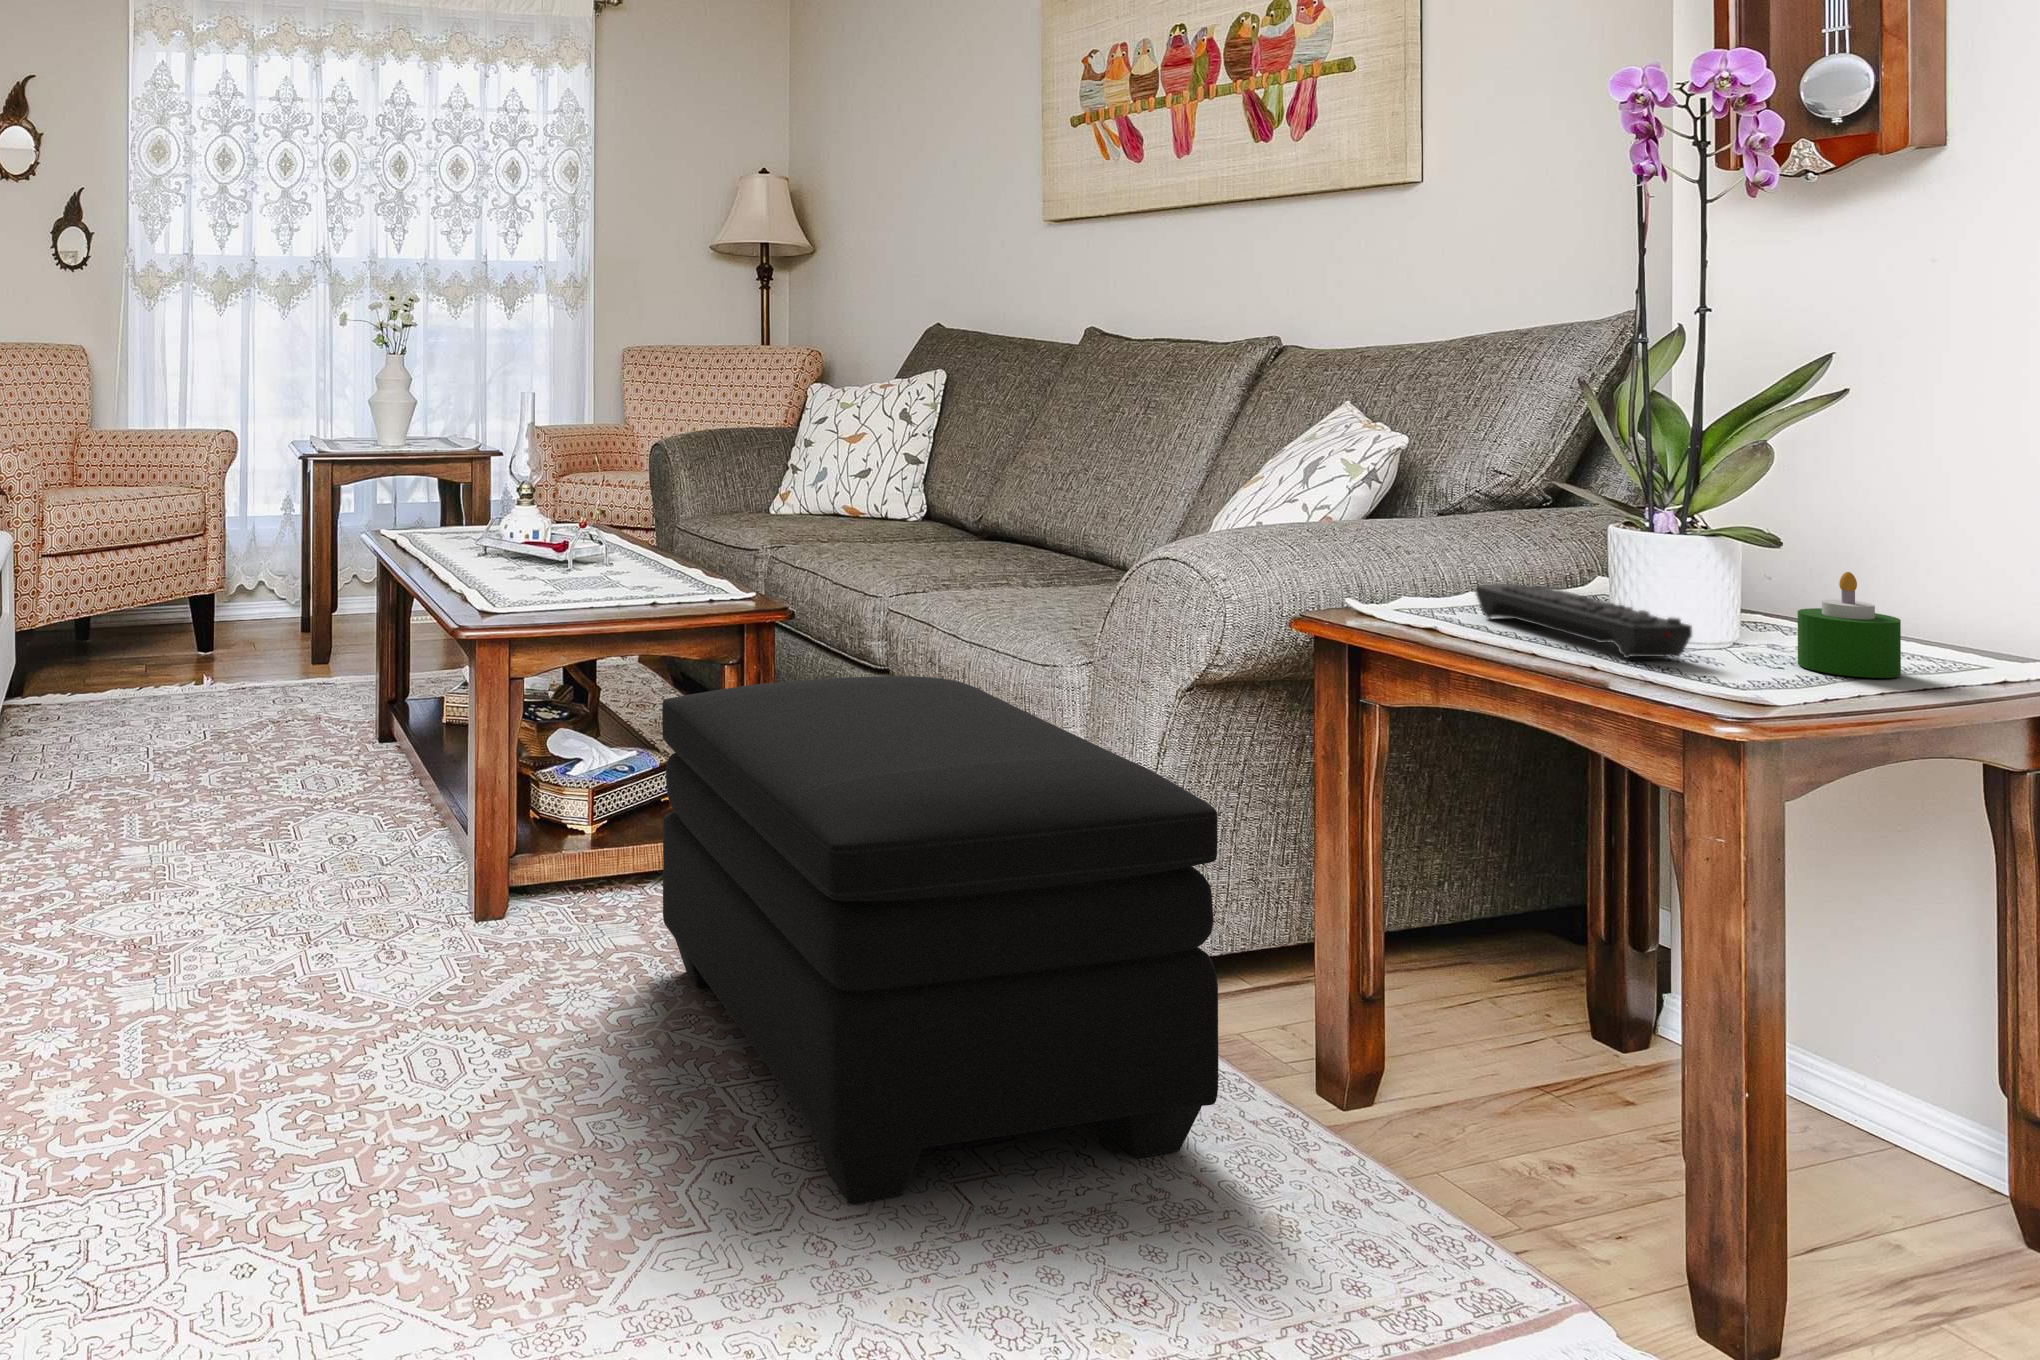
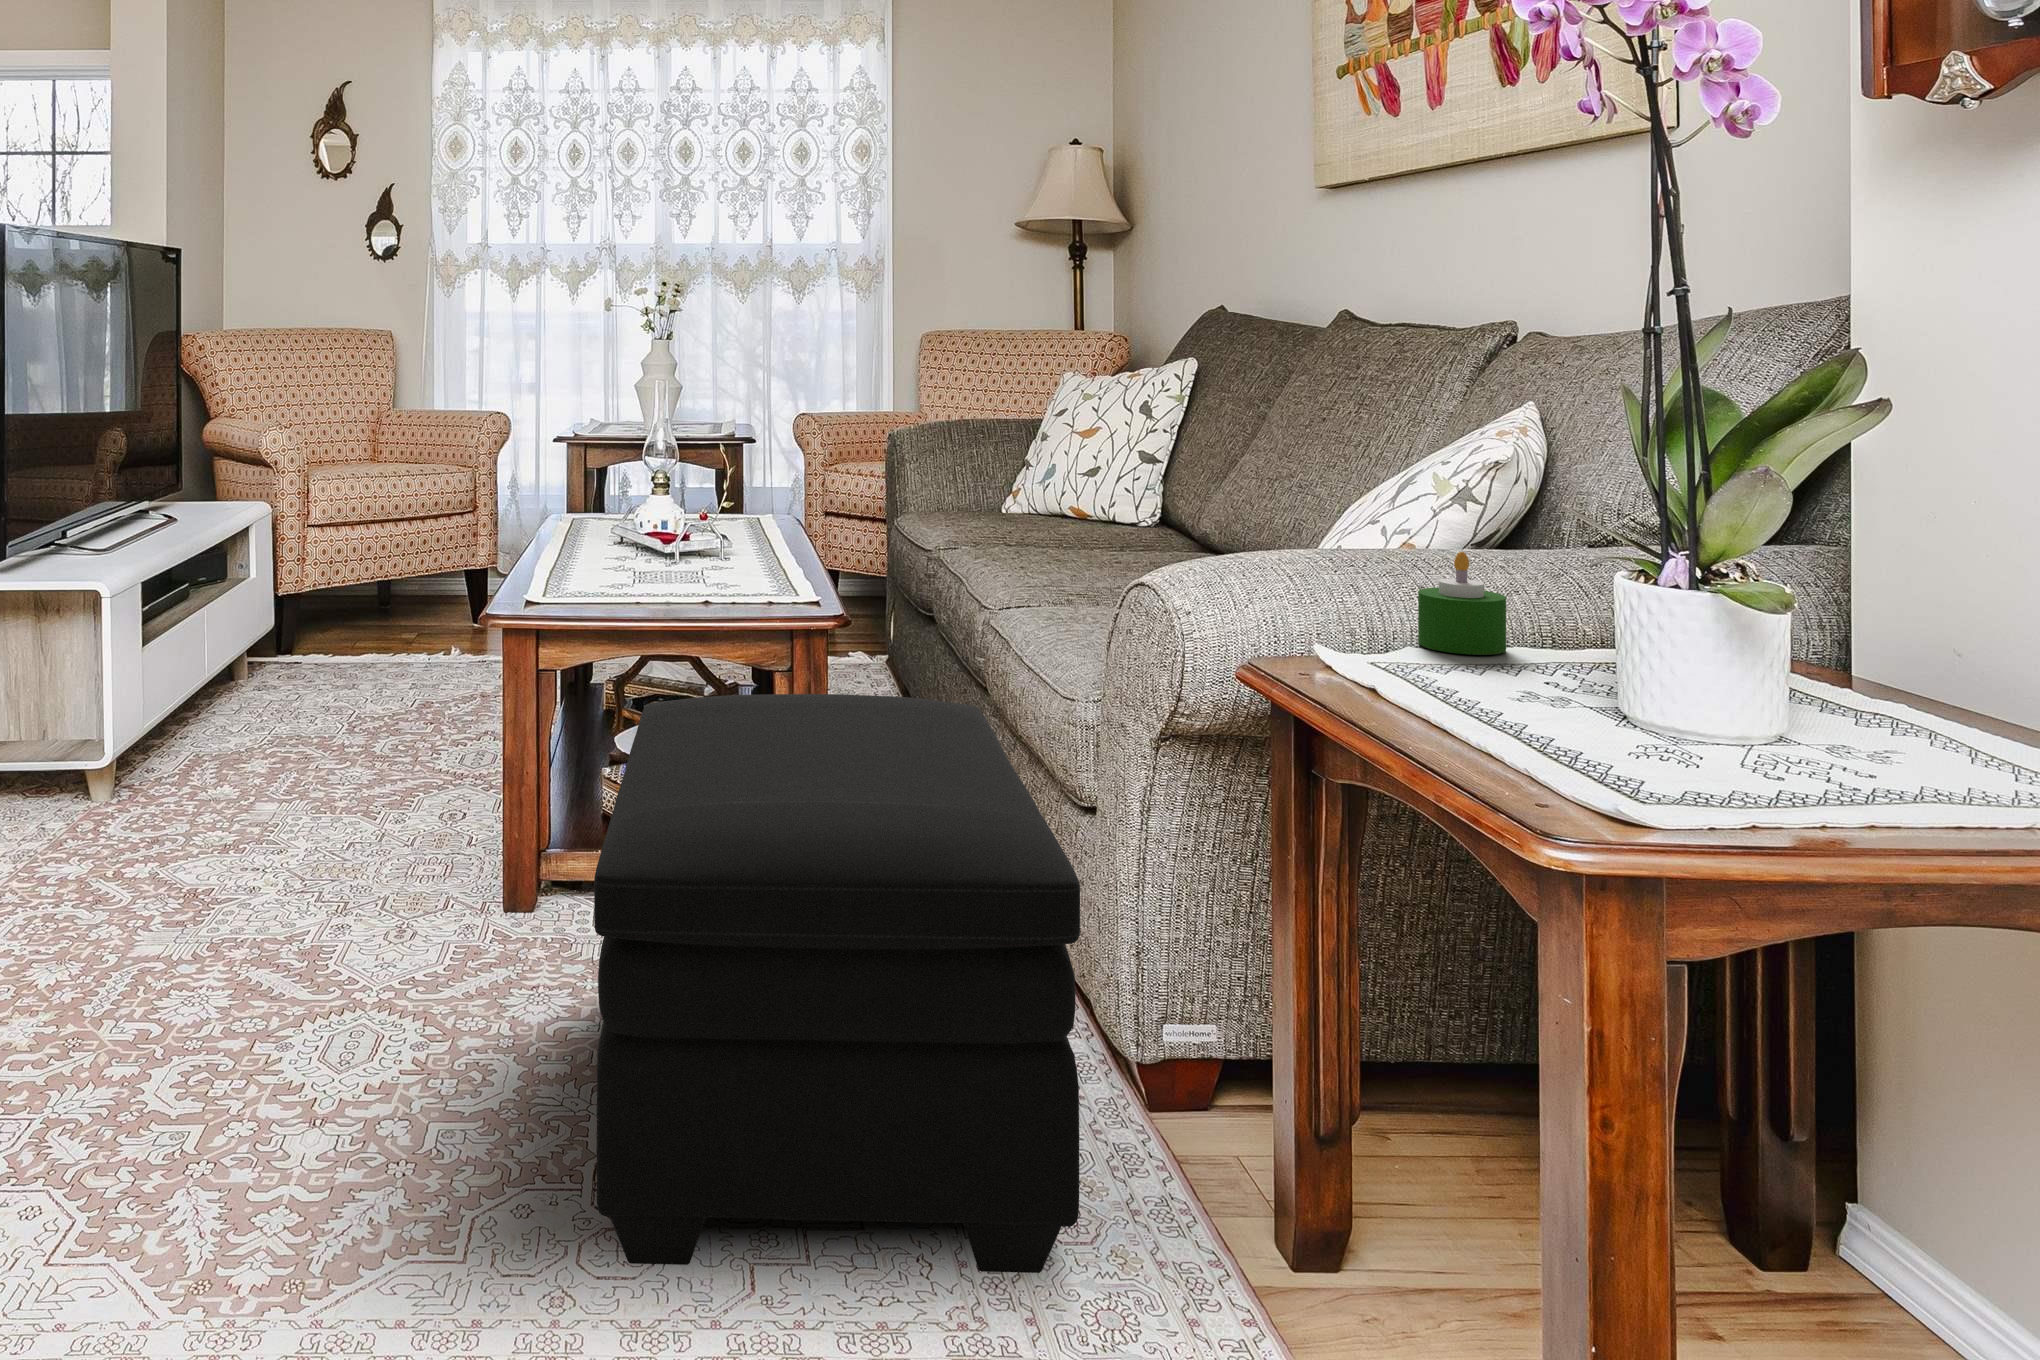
candle: present [1798,572,1901,678] -> present [1418,552,1506,655]
remote control: present [1476,584,1692,658] -> none [1451,637,1631,751]

